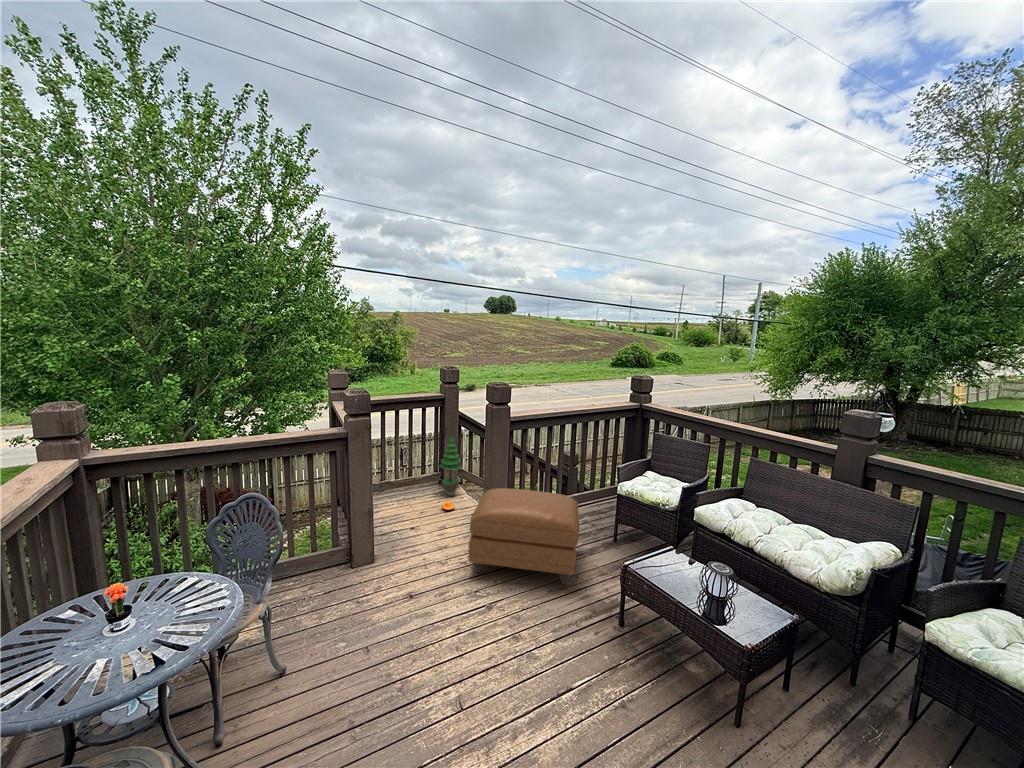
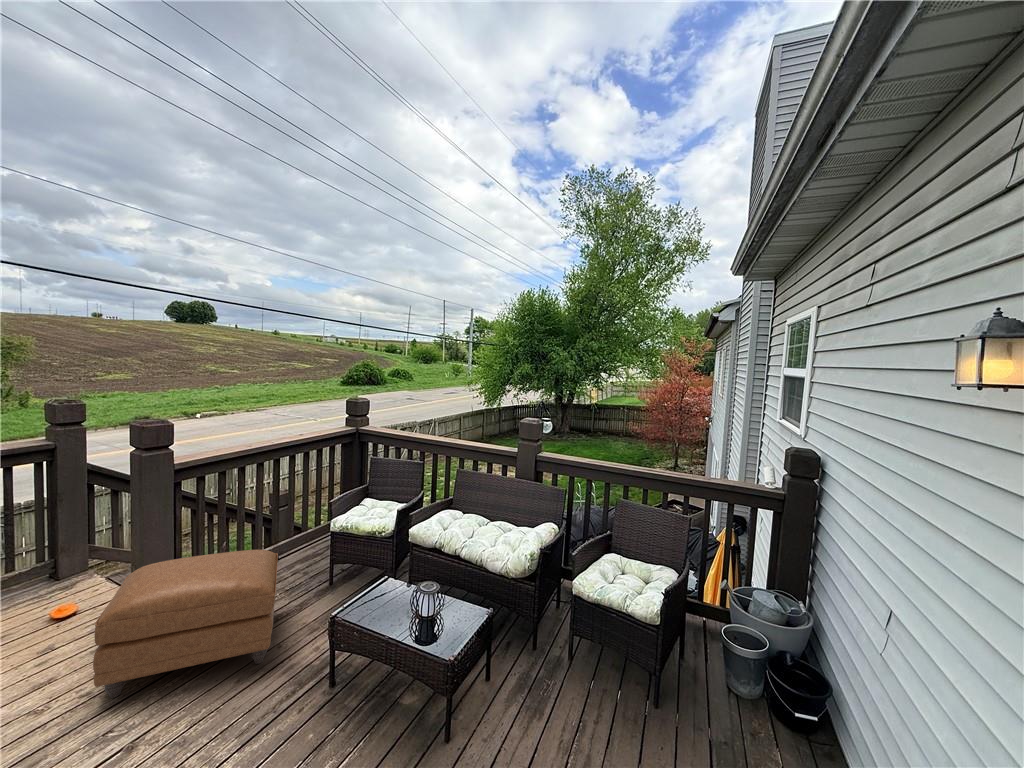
potted tree: present [440,437,461,495] -> none [51,499,97,588]

